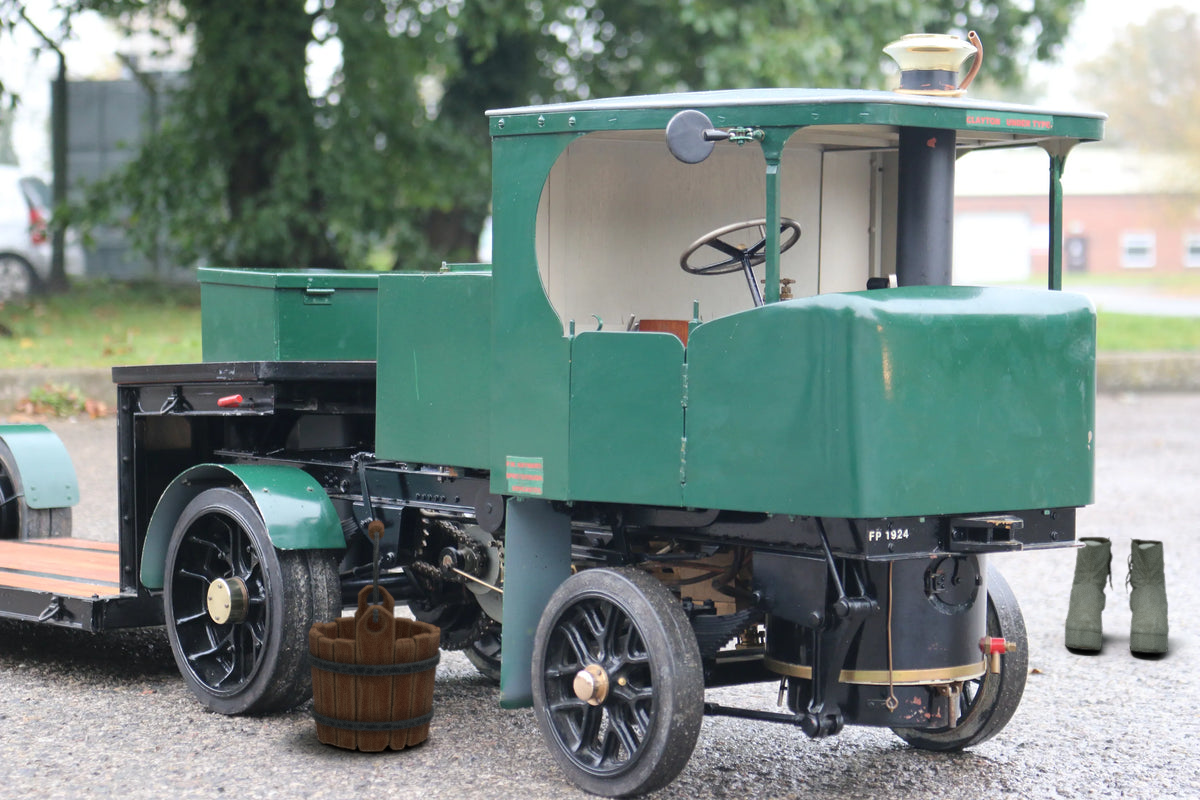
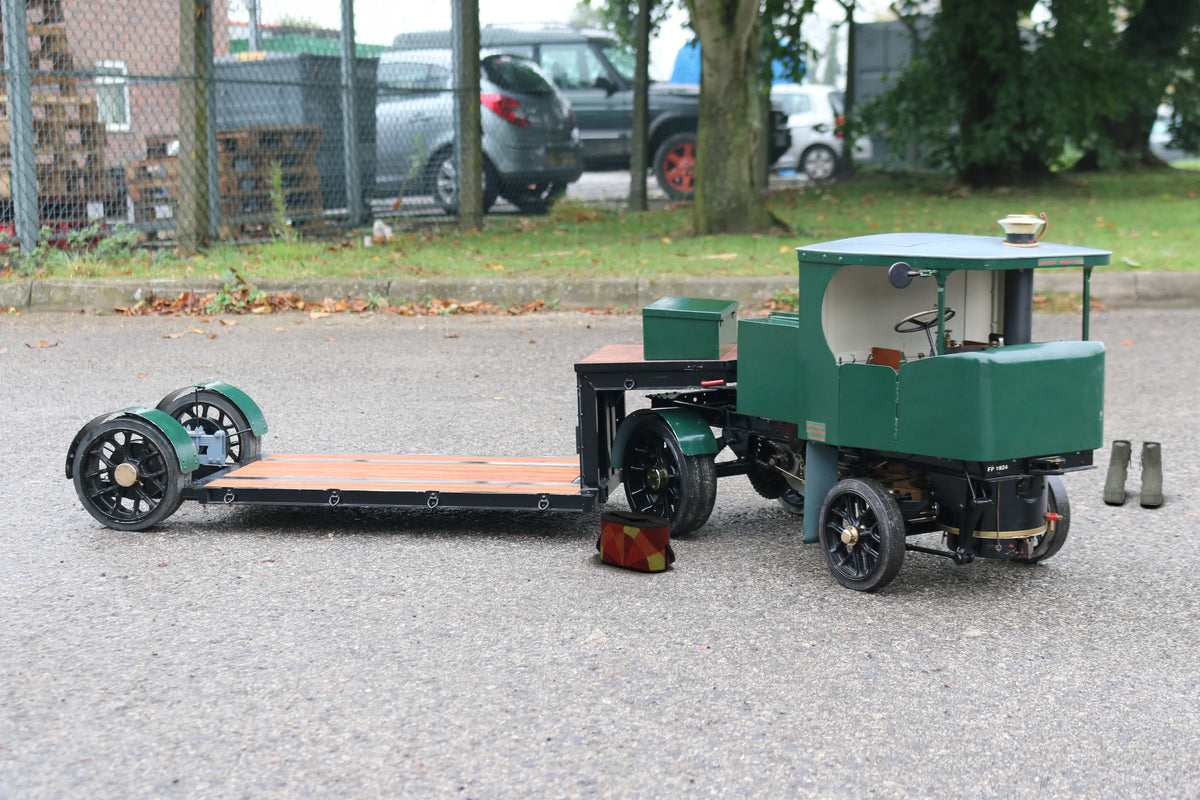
wooden bucket: present [307,520,441,752] -> none [708,451,773,563]
bag: none [66,641,231,769] -> present [596,510,676,572]

